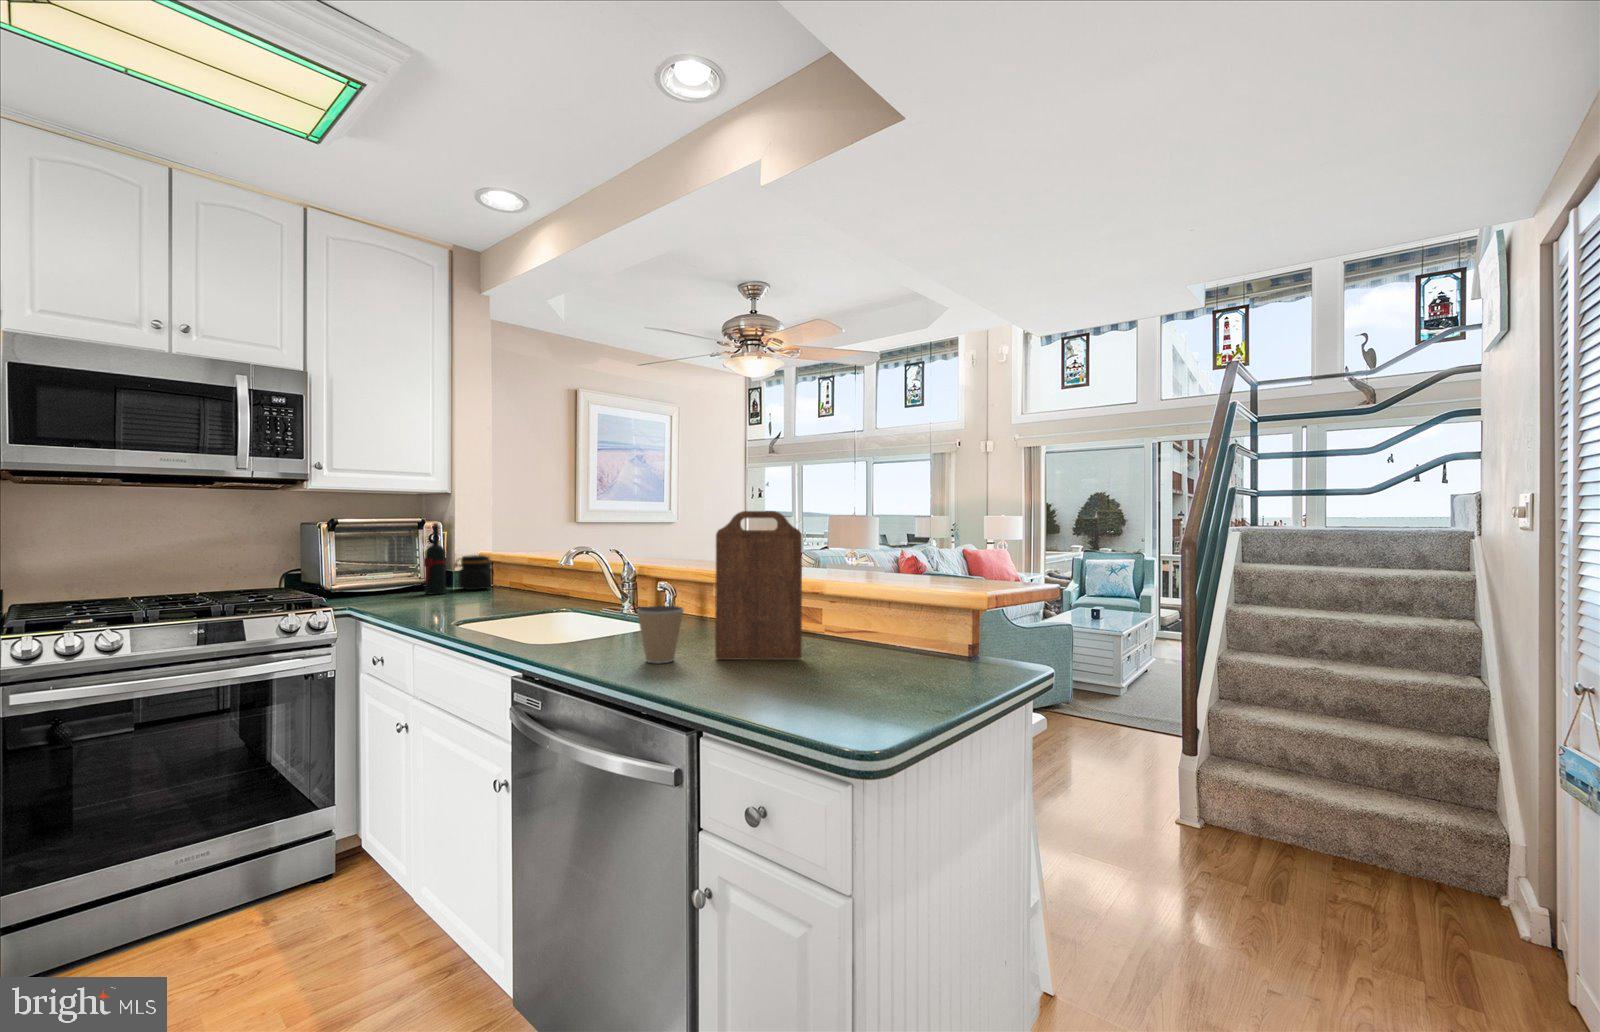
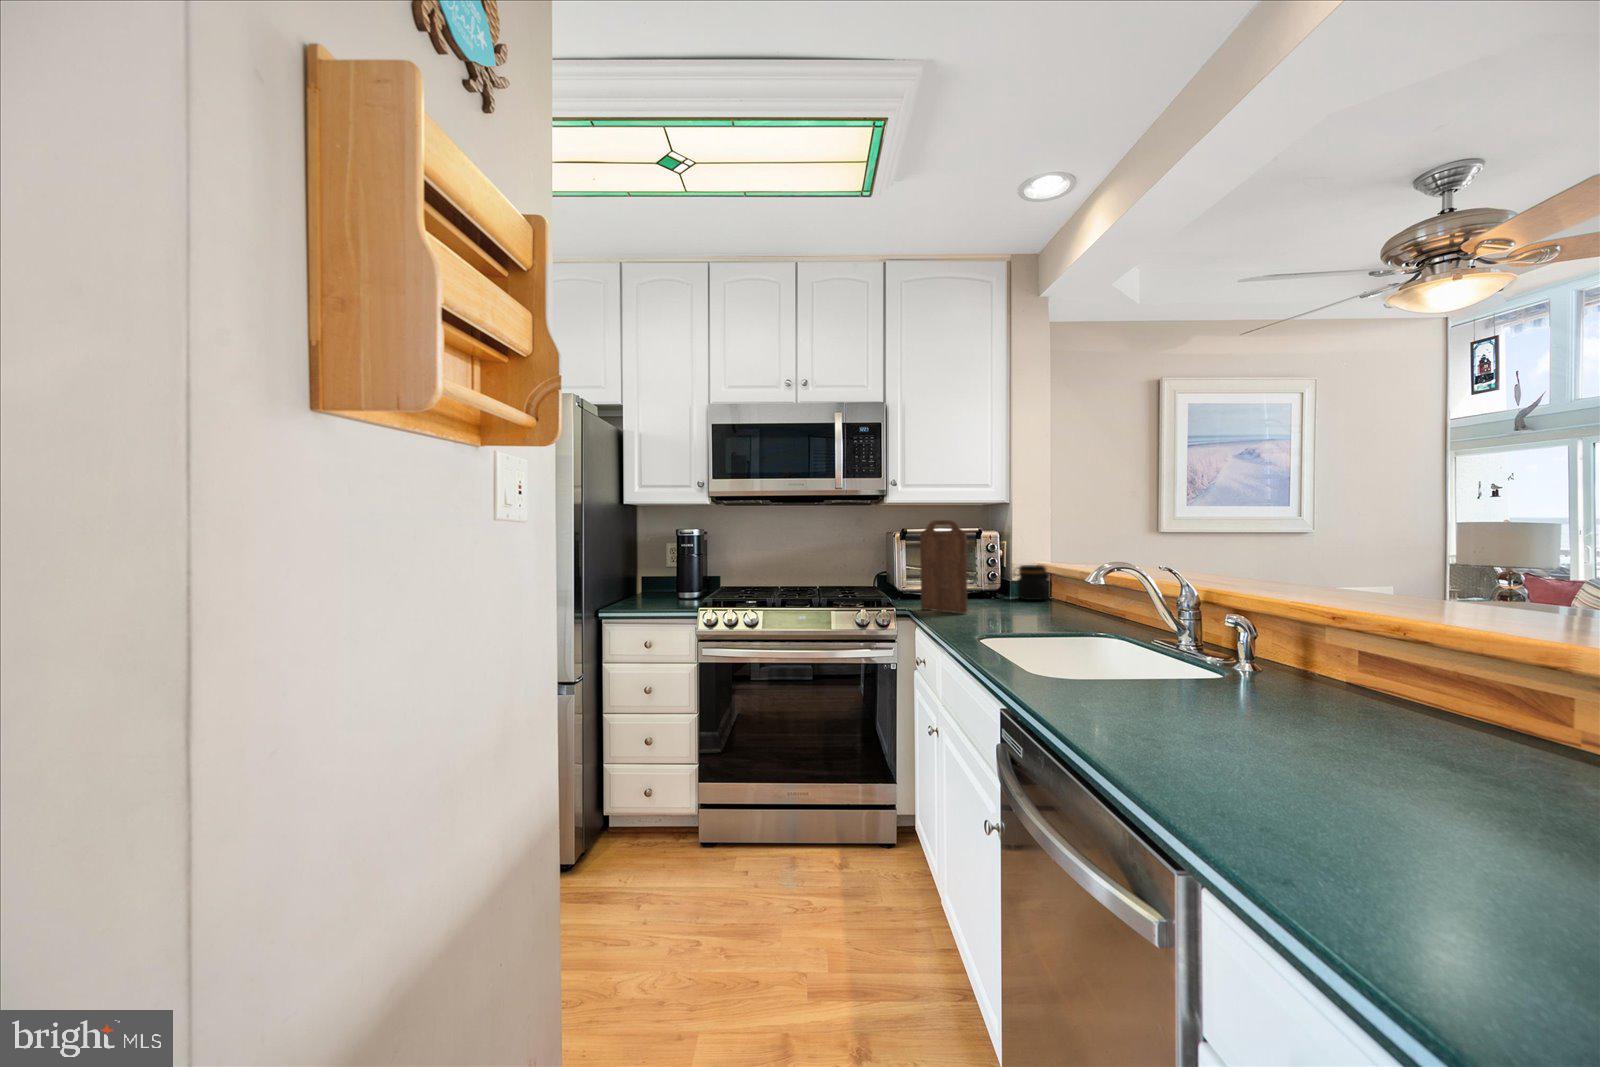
cutting board: present [715,511,802,660] -> present [920,520,967,613]
wine bottle: present [424,523,446,594] -> none [981,532,1002,602]
coffee cup: present [637,606,684,663] -> none [1145,655,1227,745]

